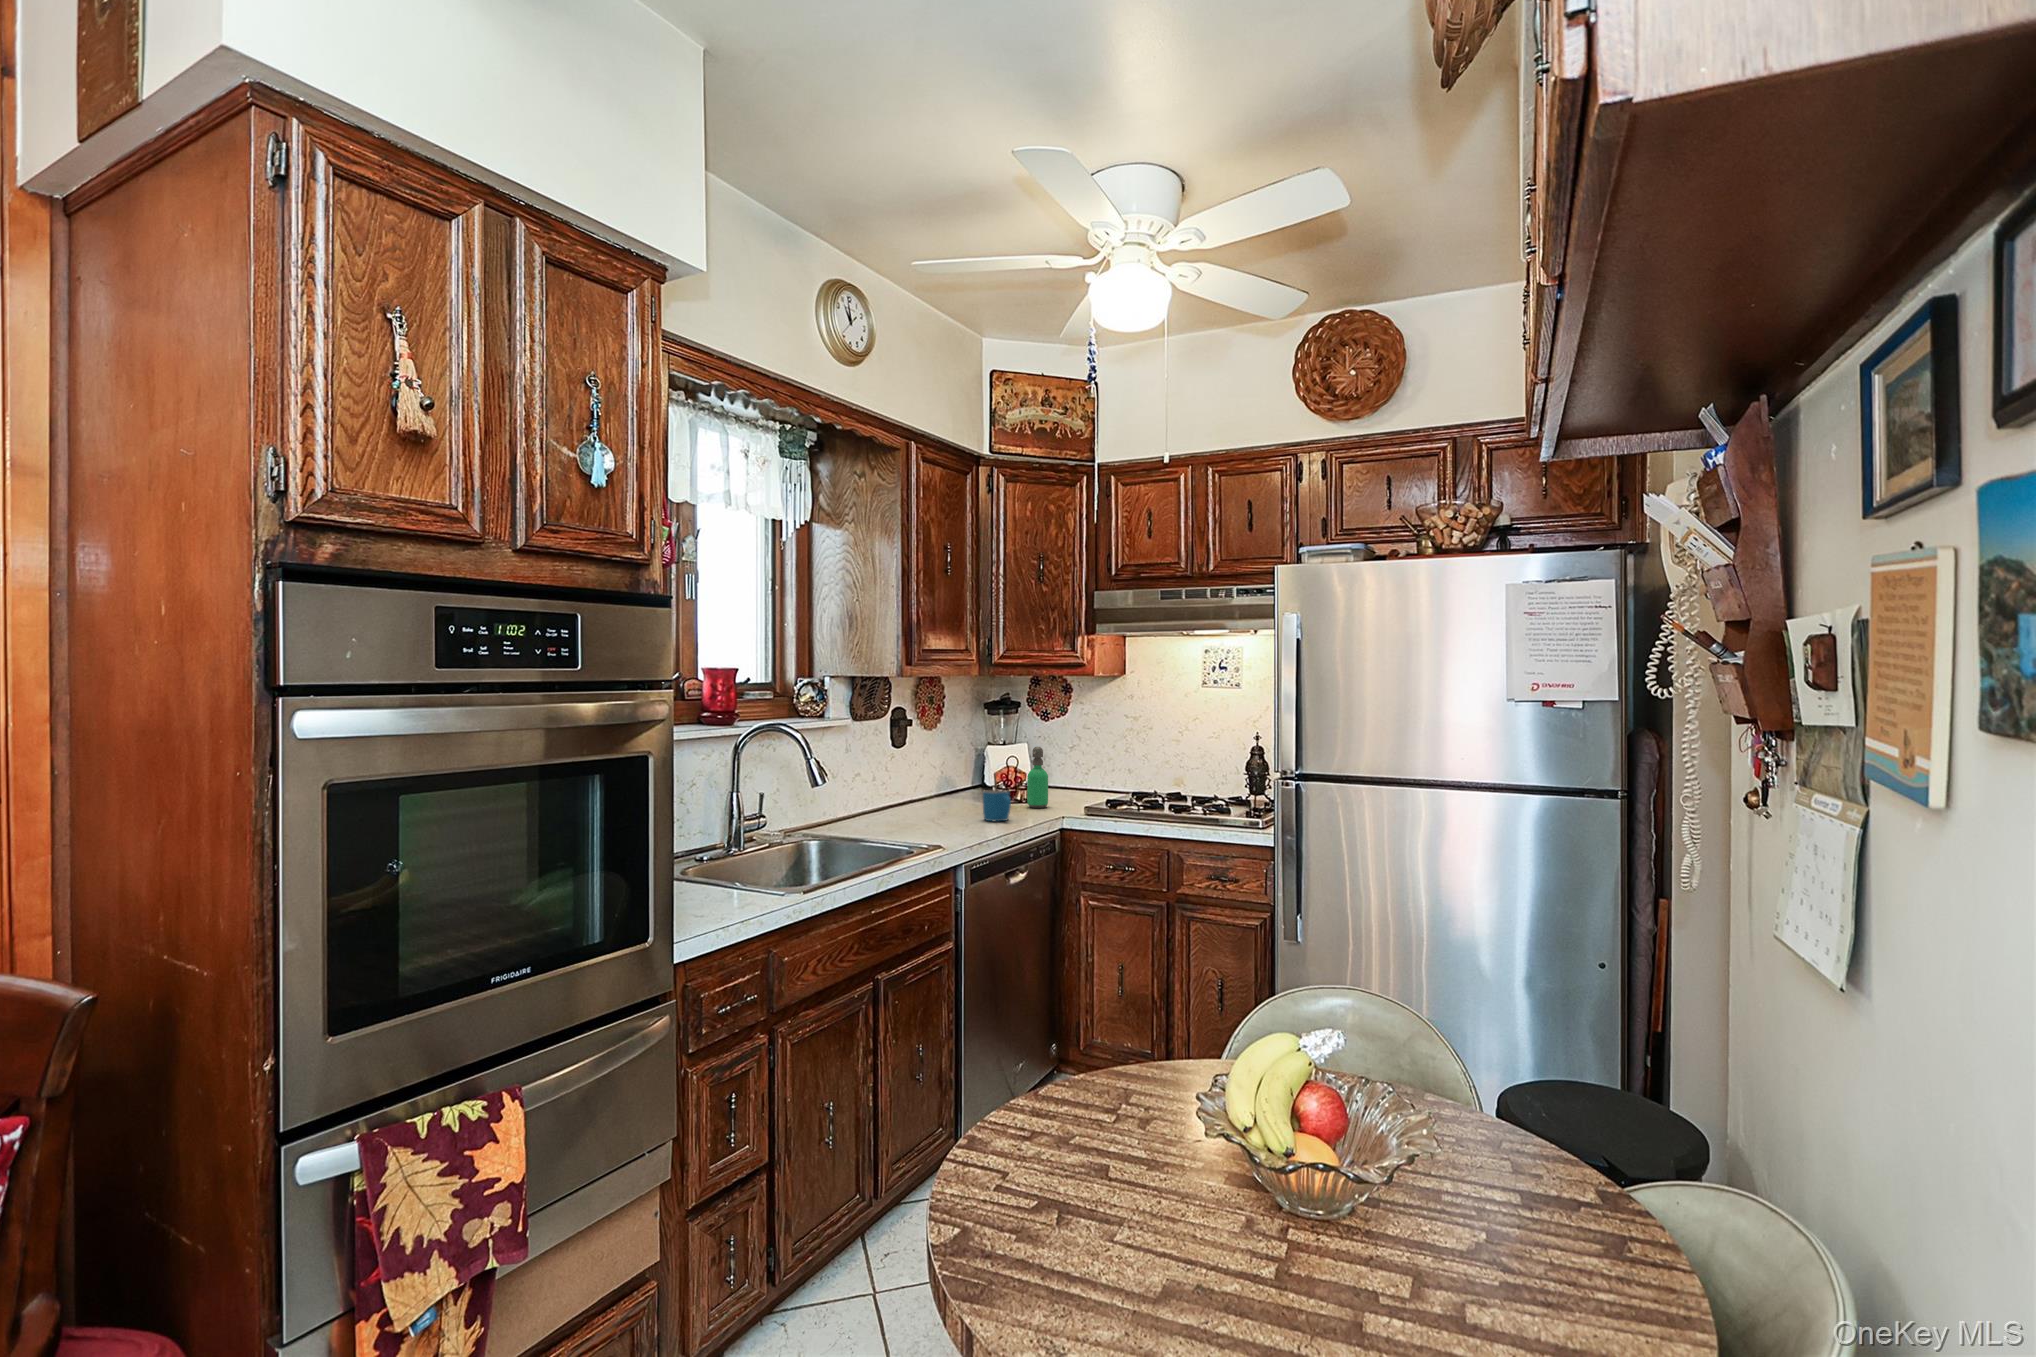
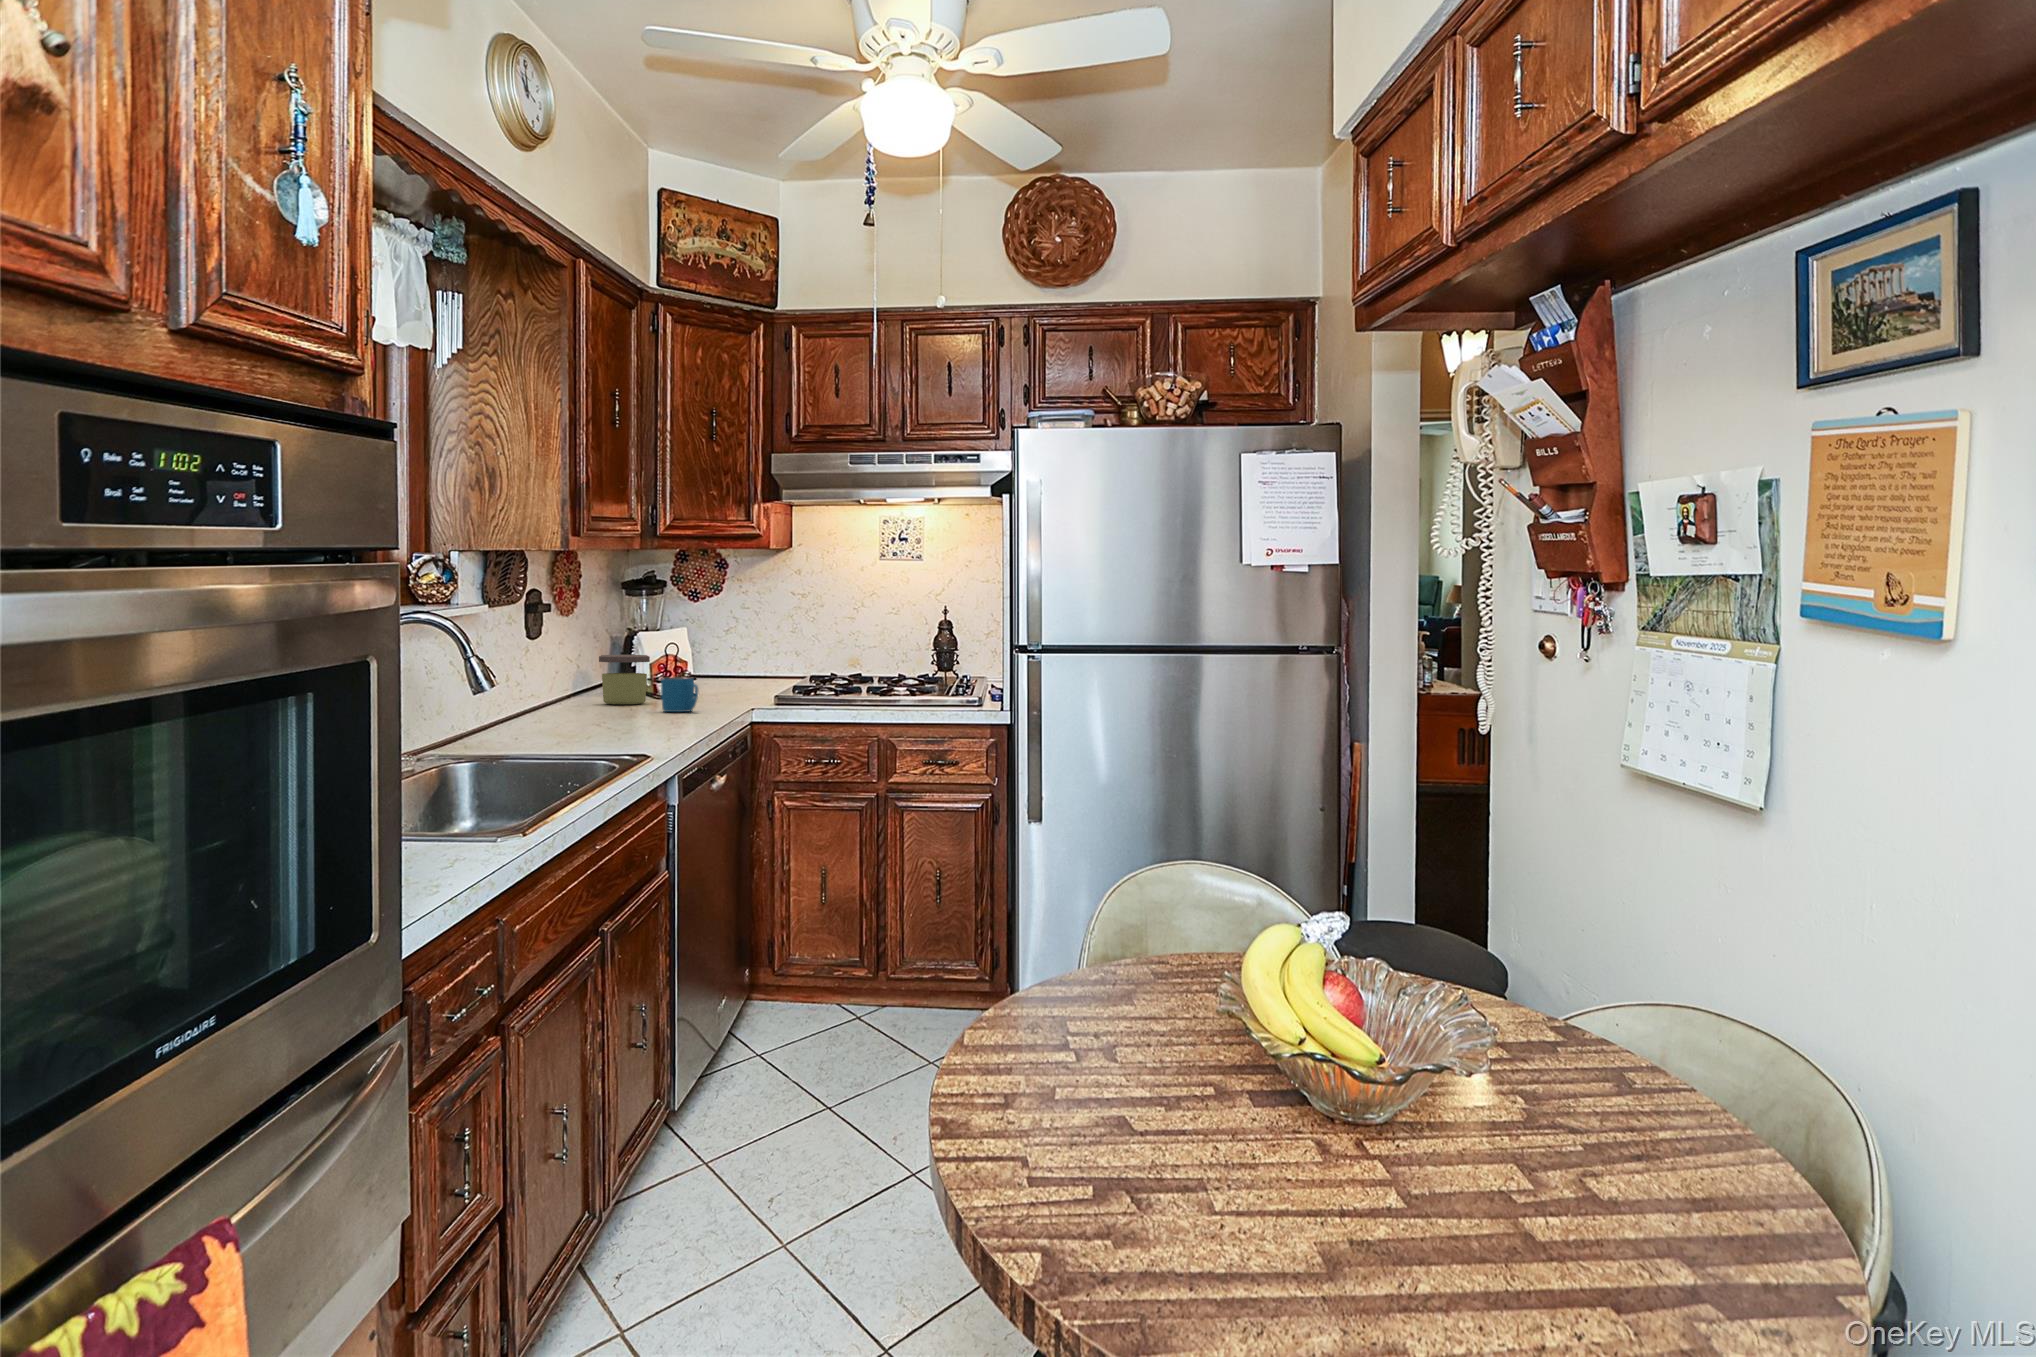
soap dispenser: present [1027,747,1048,808] -> none [700,633,725,703]
jar: none [947,763,987,807] -> present [599,655,650,704]

